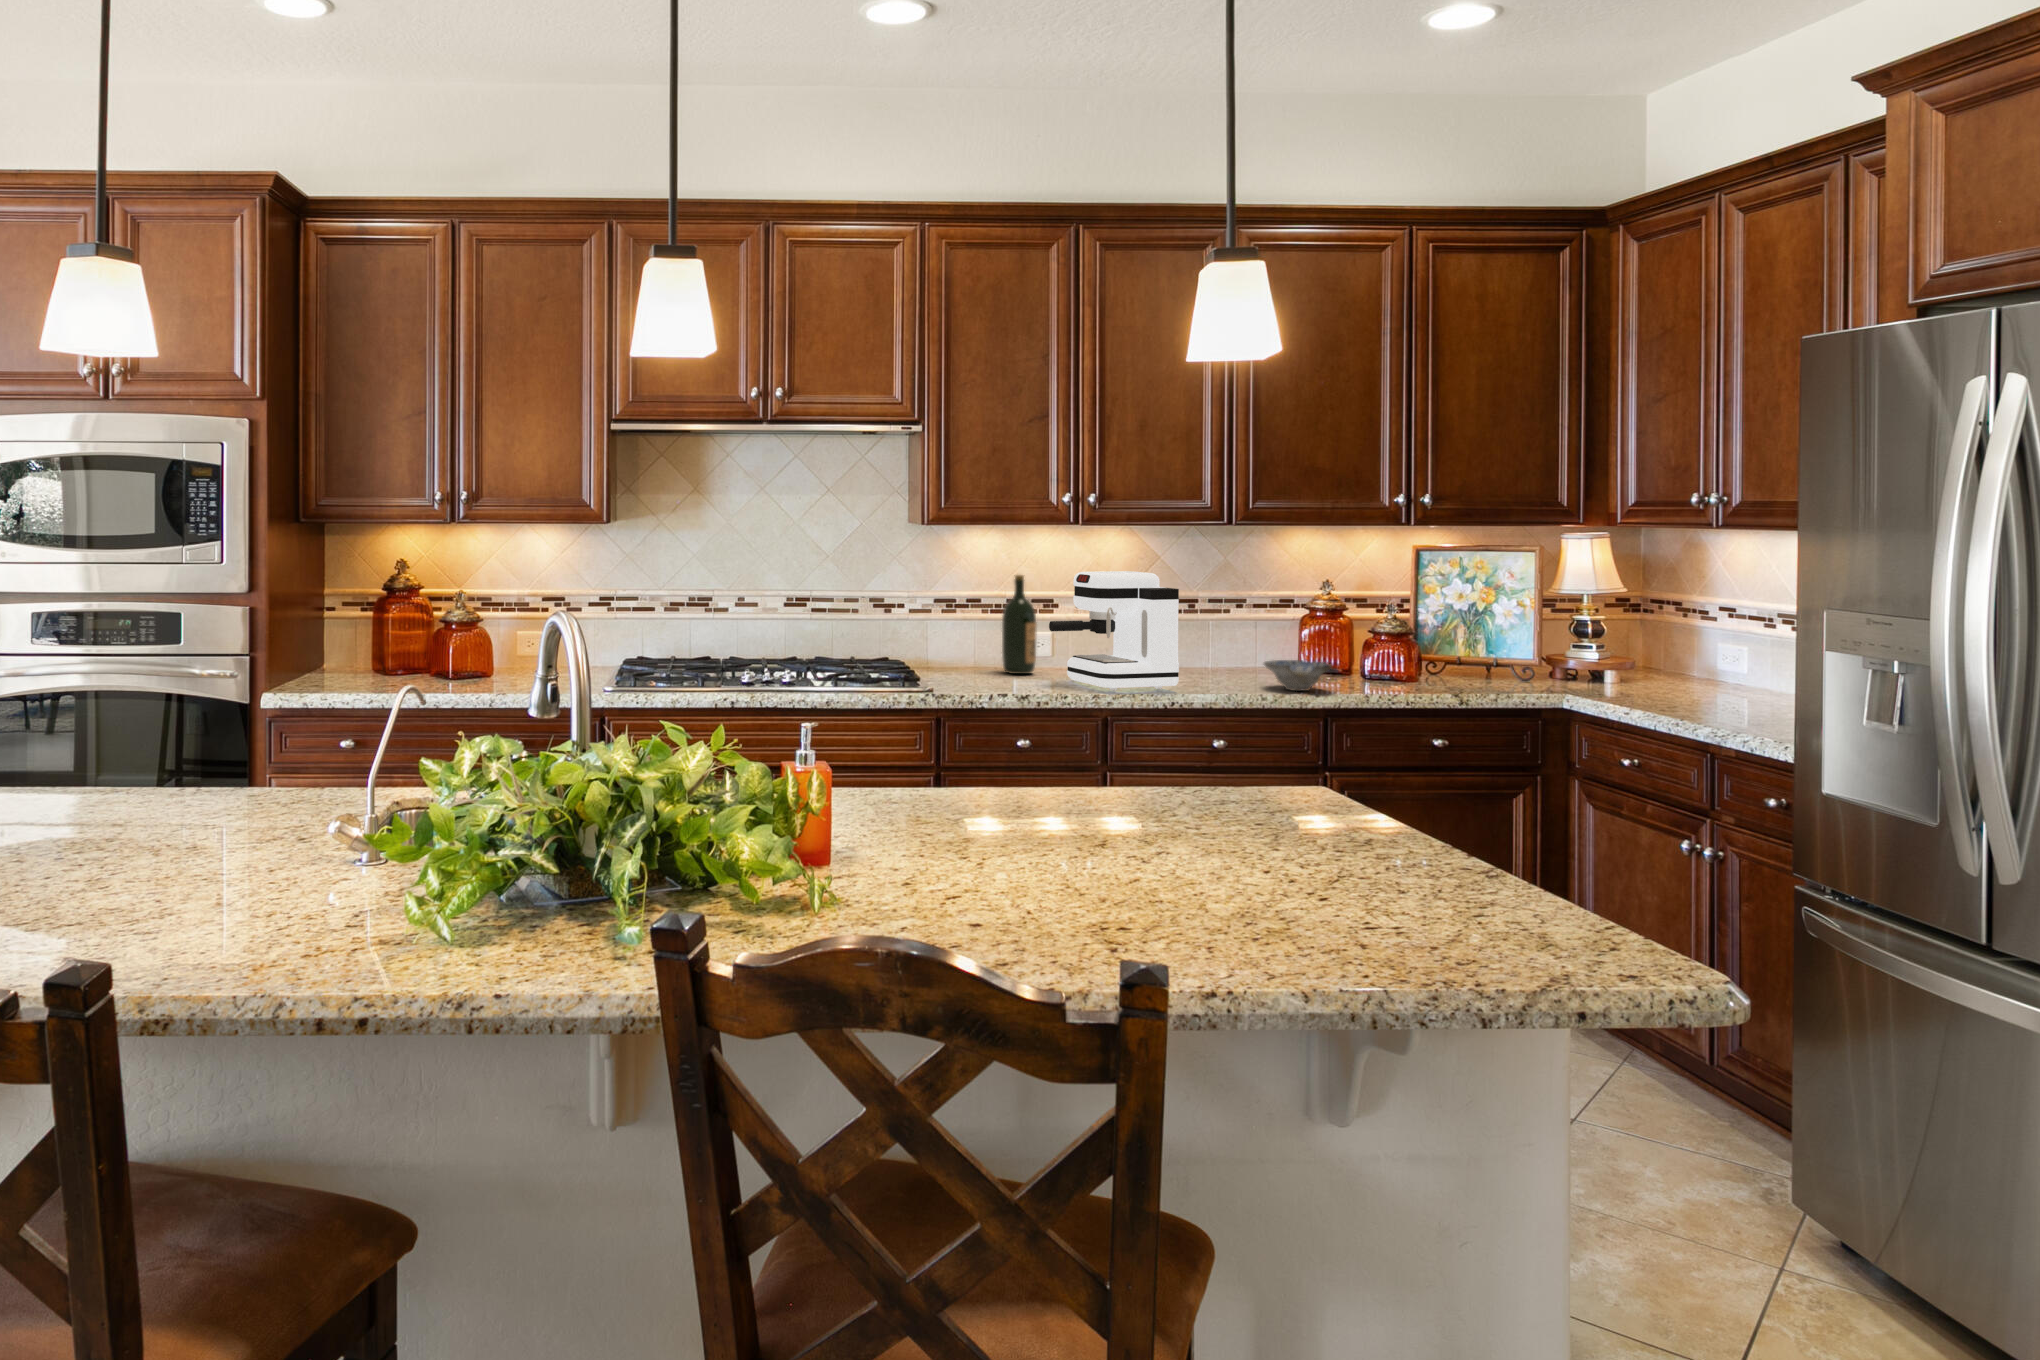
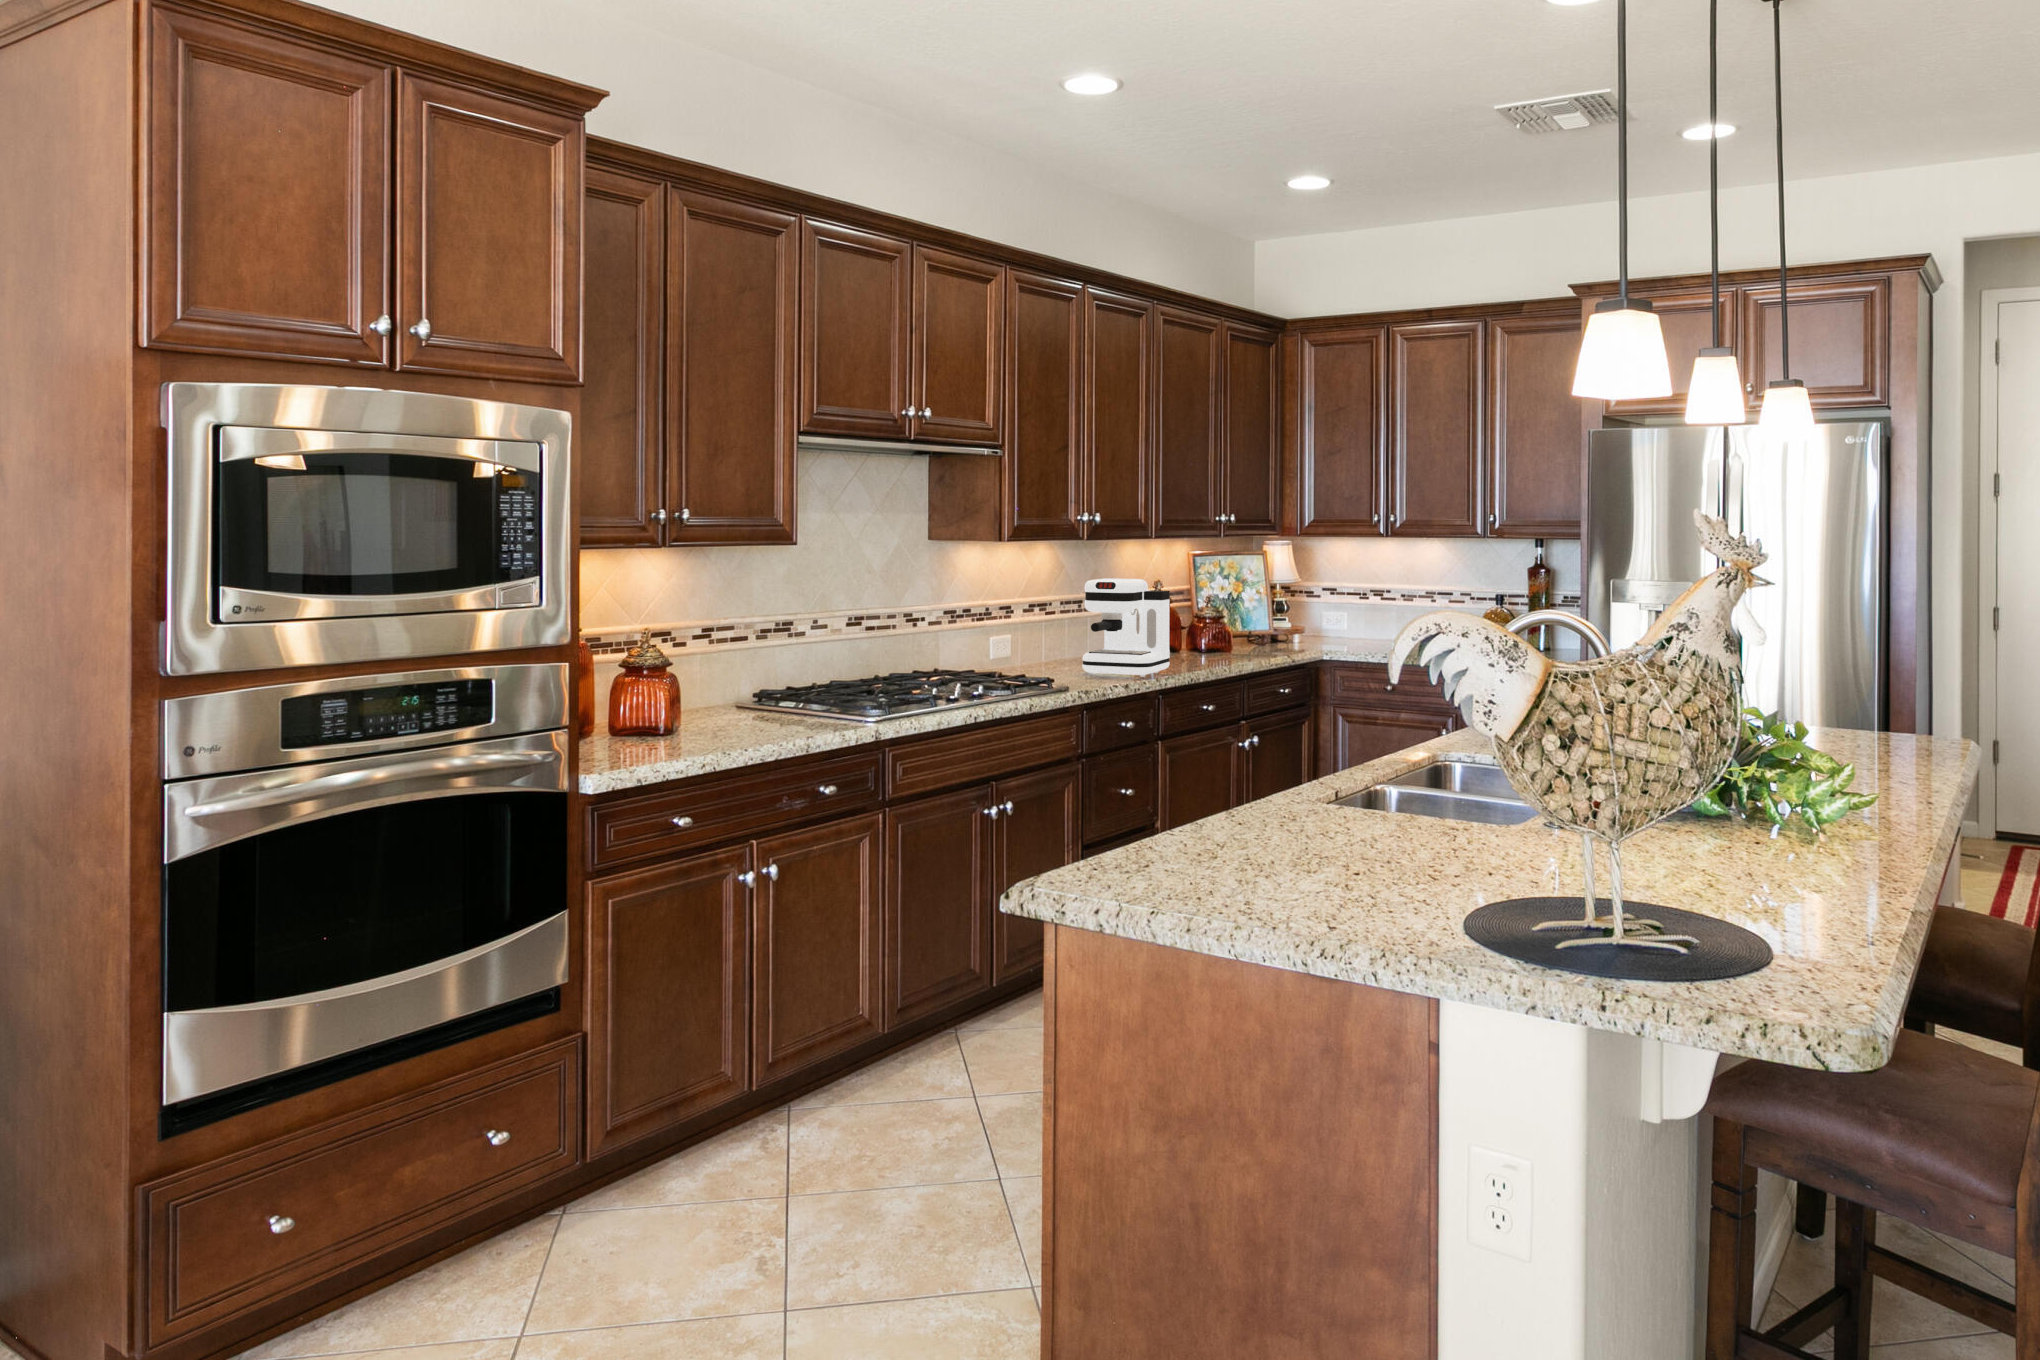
wine bottle: present [1002,575,1037,674] -> none [1019,585,1049,673]
ceramic bowl: present [1264,660,1331,691] -> none [1180,643,1230,666]

